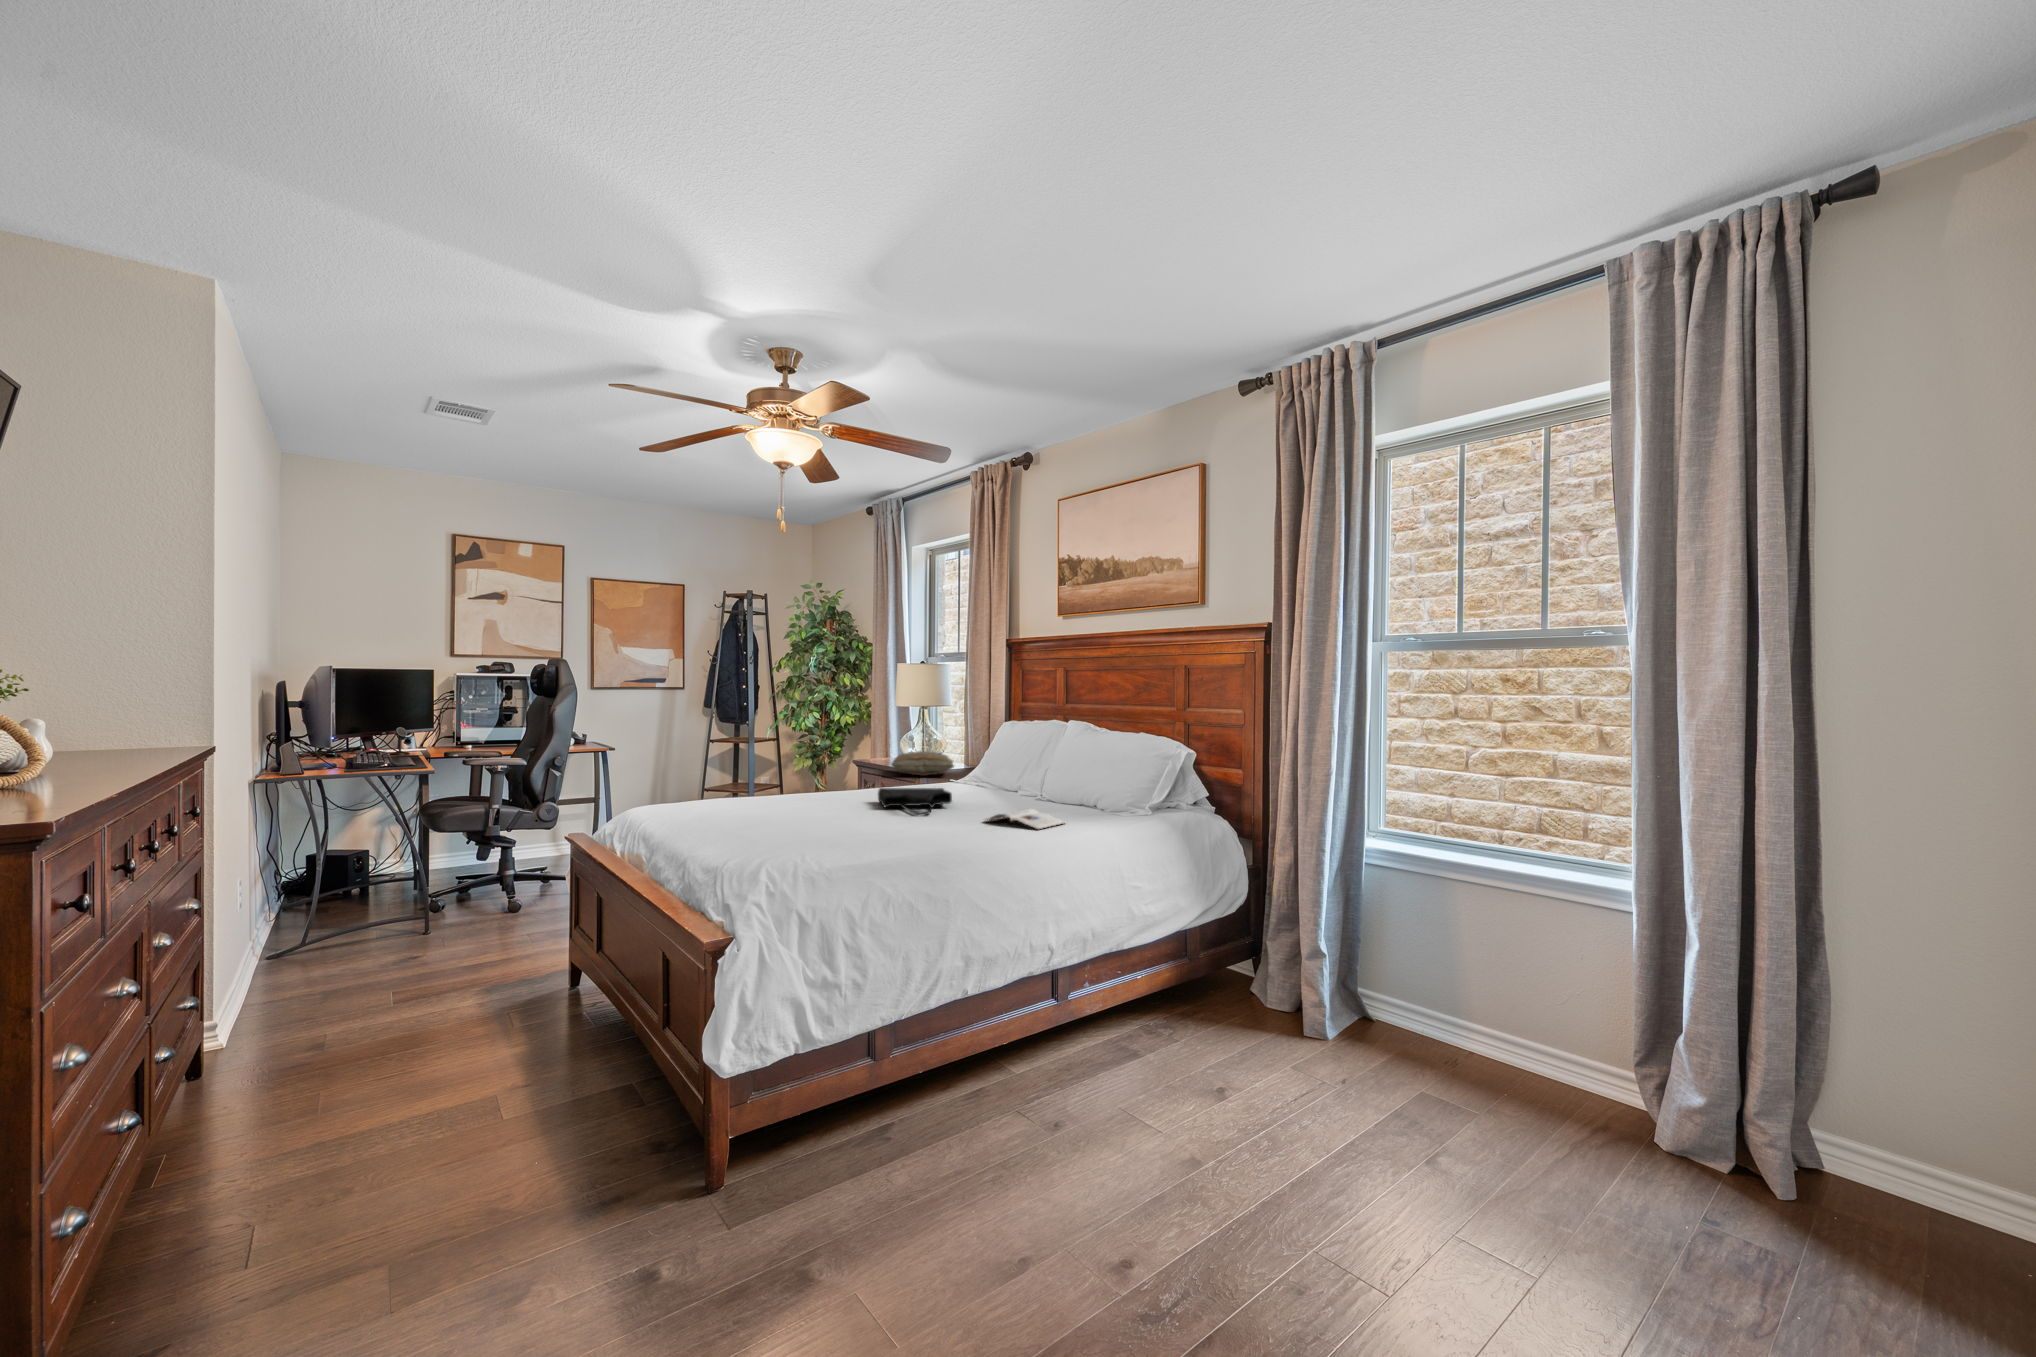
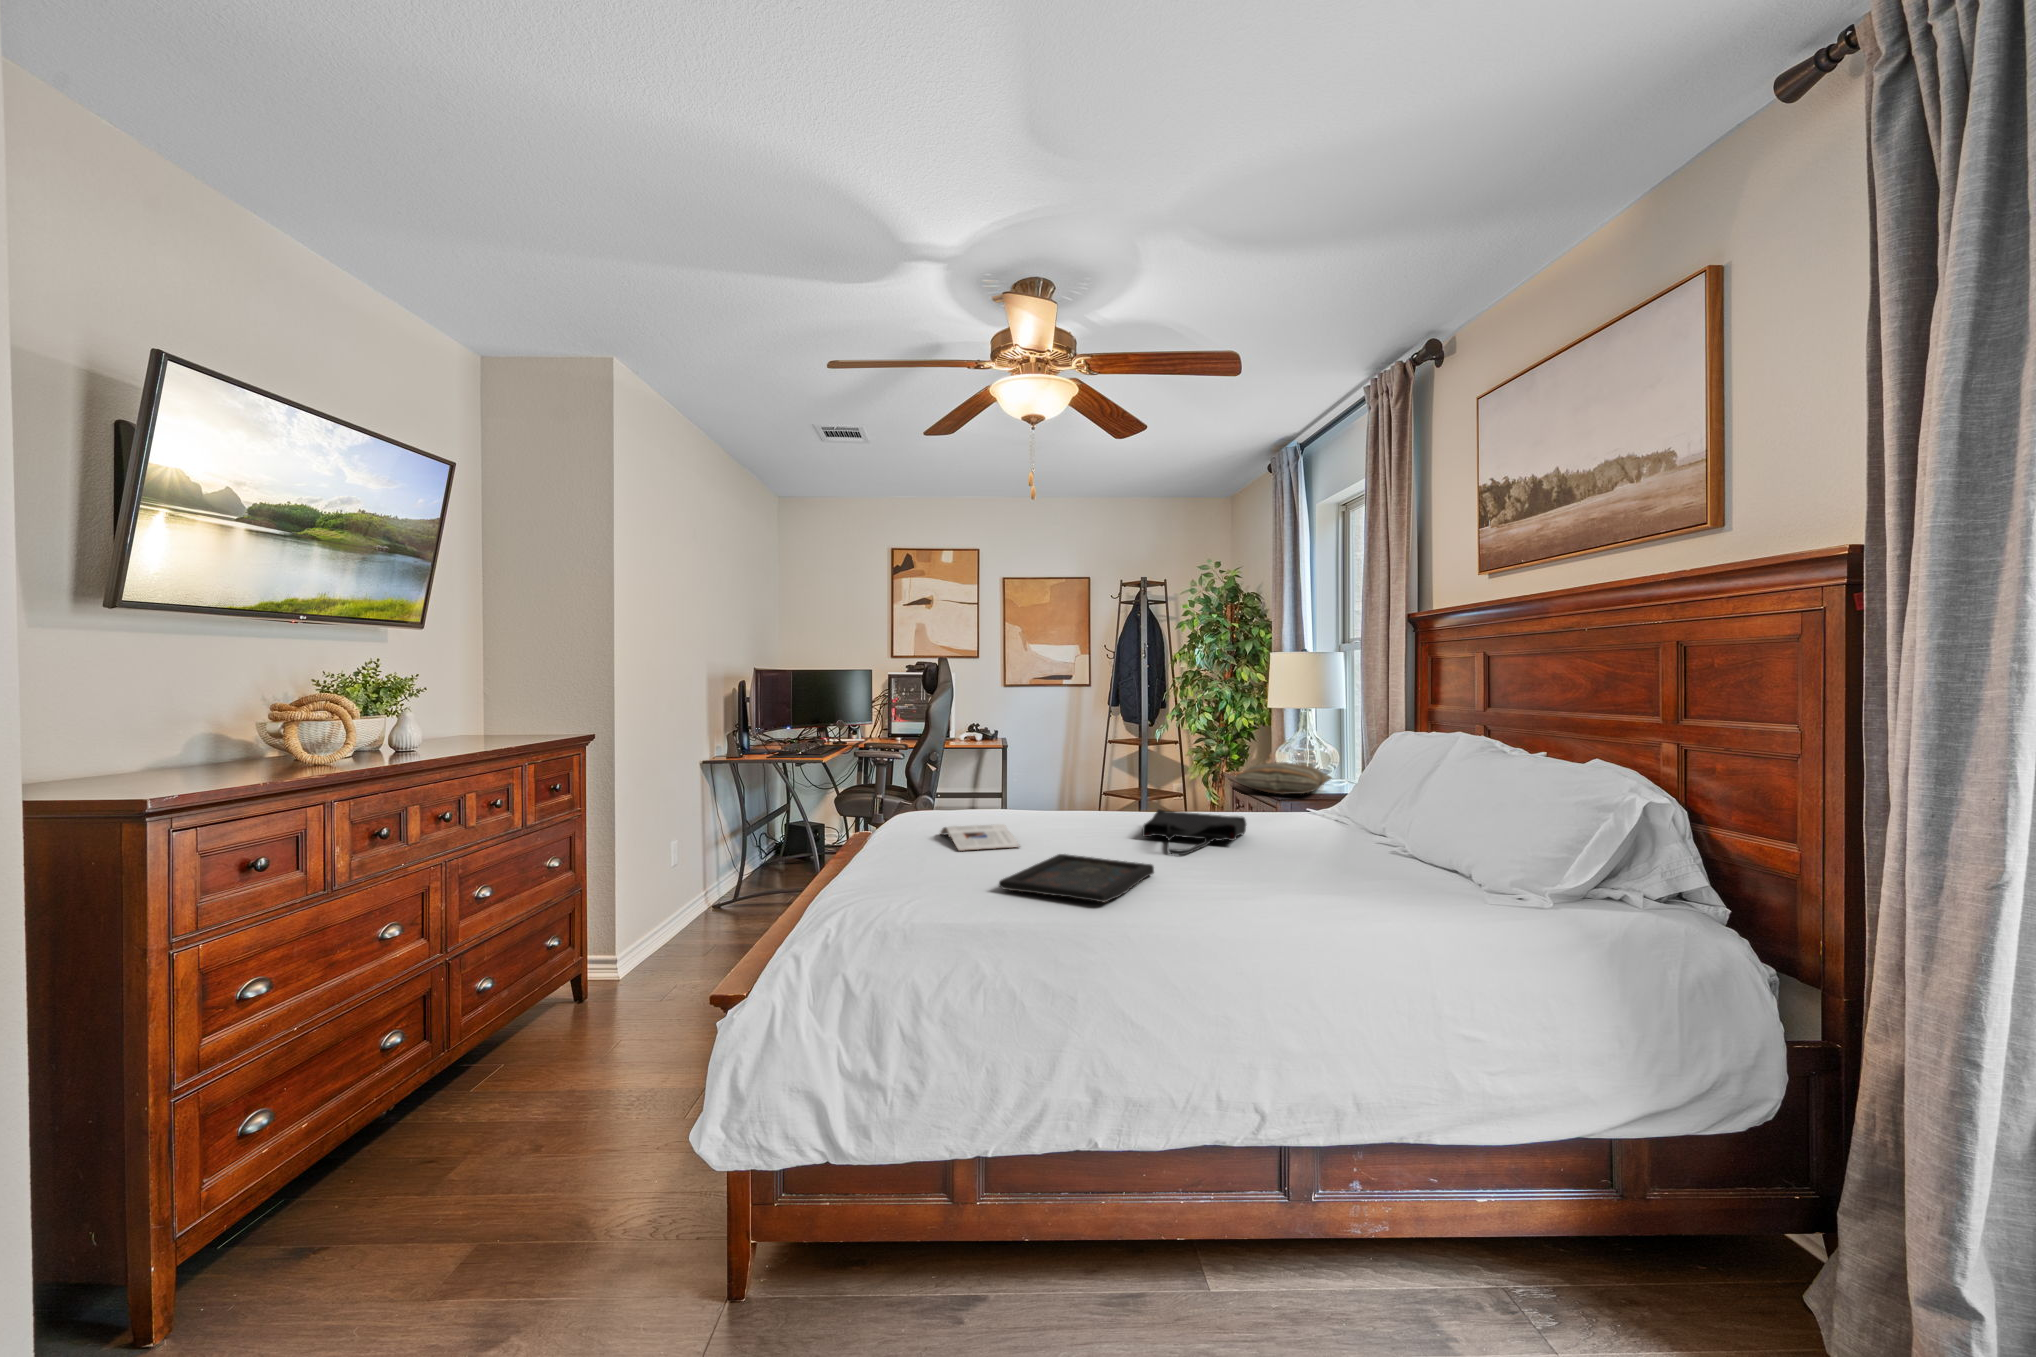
magazine: present [987,809,1065,829] -> present [940,824,1020,851]
tray: none [850,819,935,843] -> present [999,854,1154,902]

